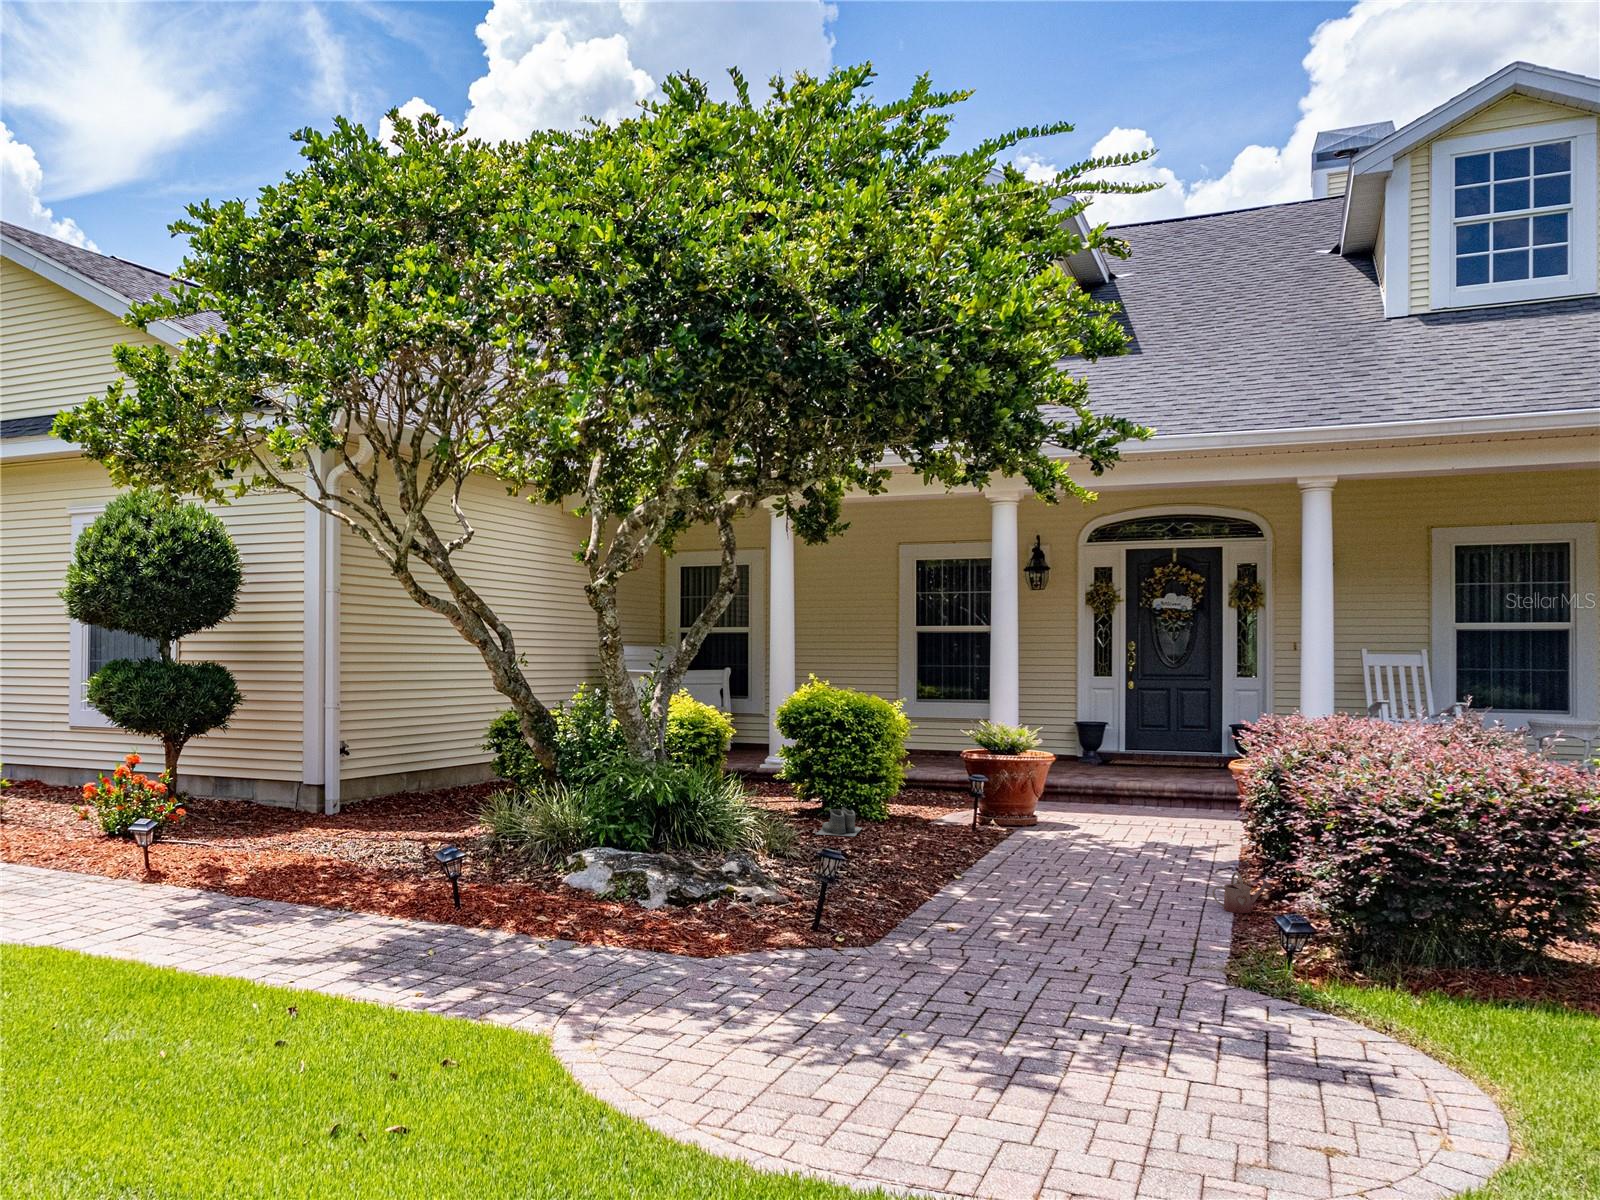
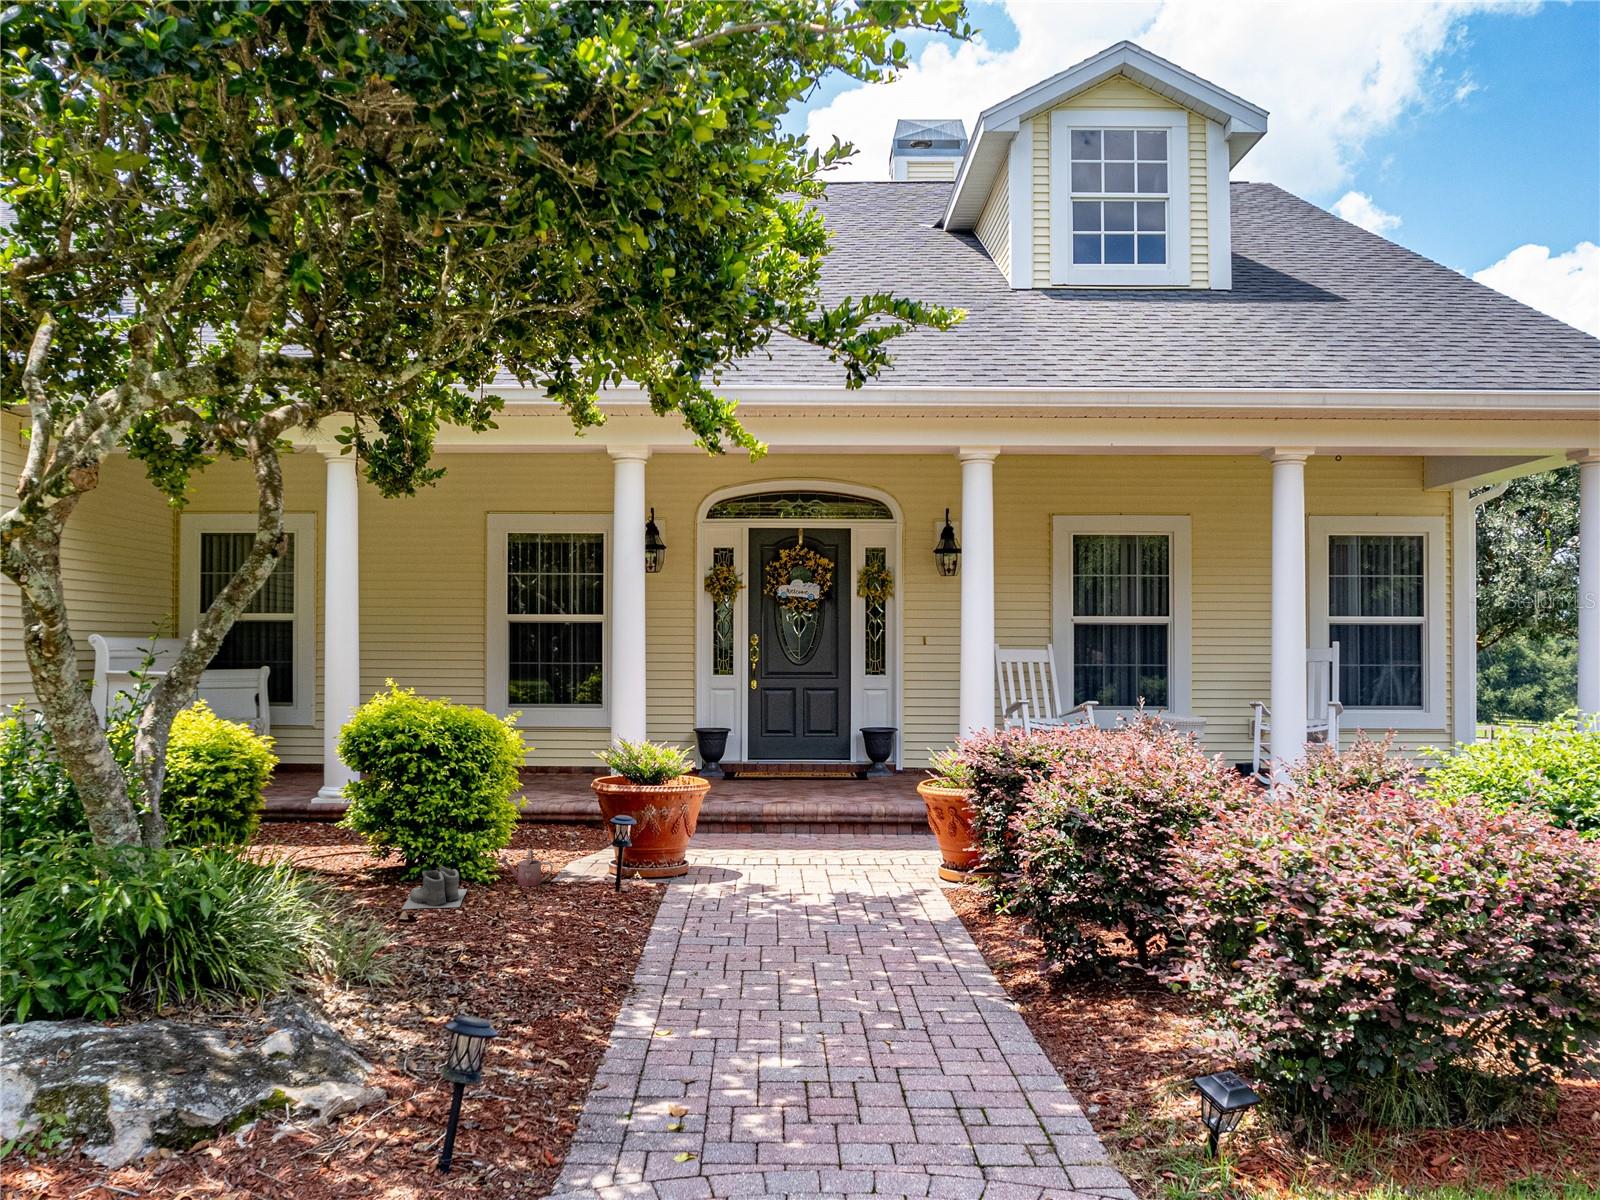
watering can: present [1212,872,1272,913] -> present [498,849,553,886]

